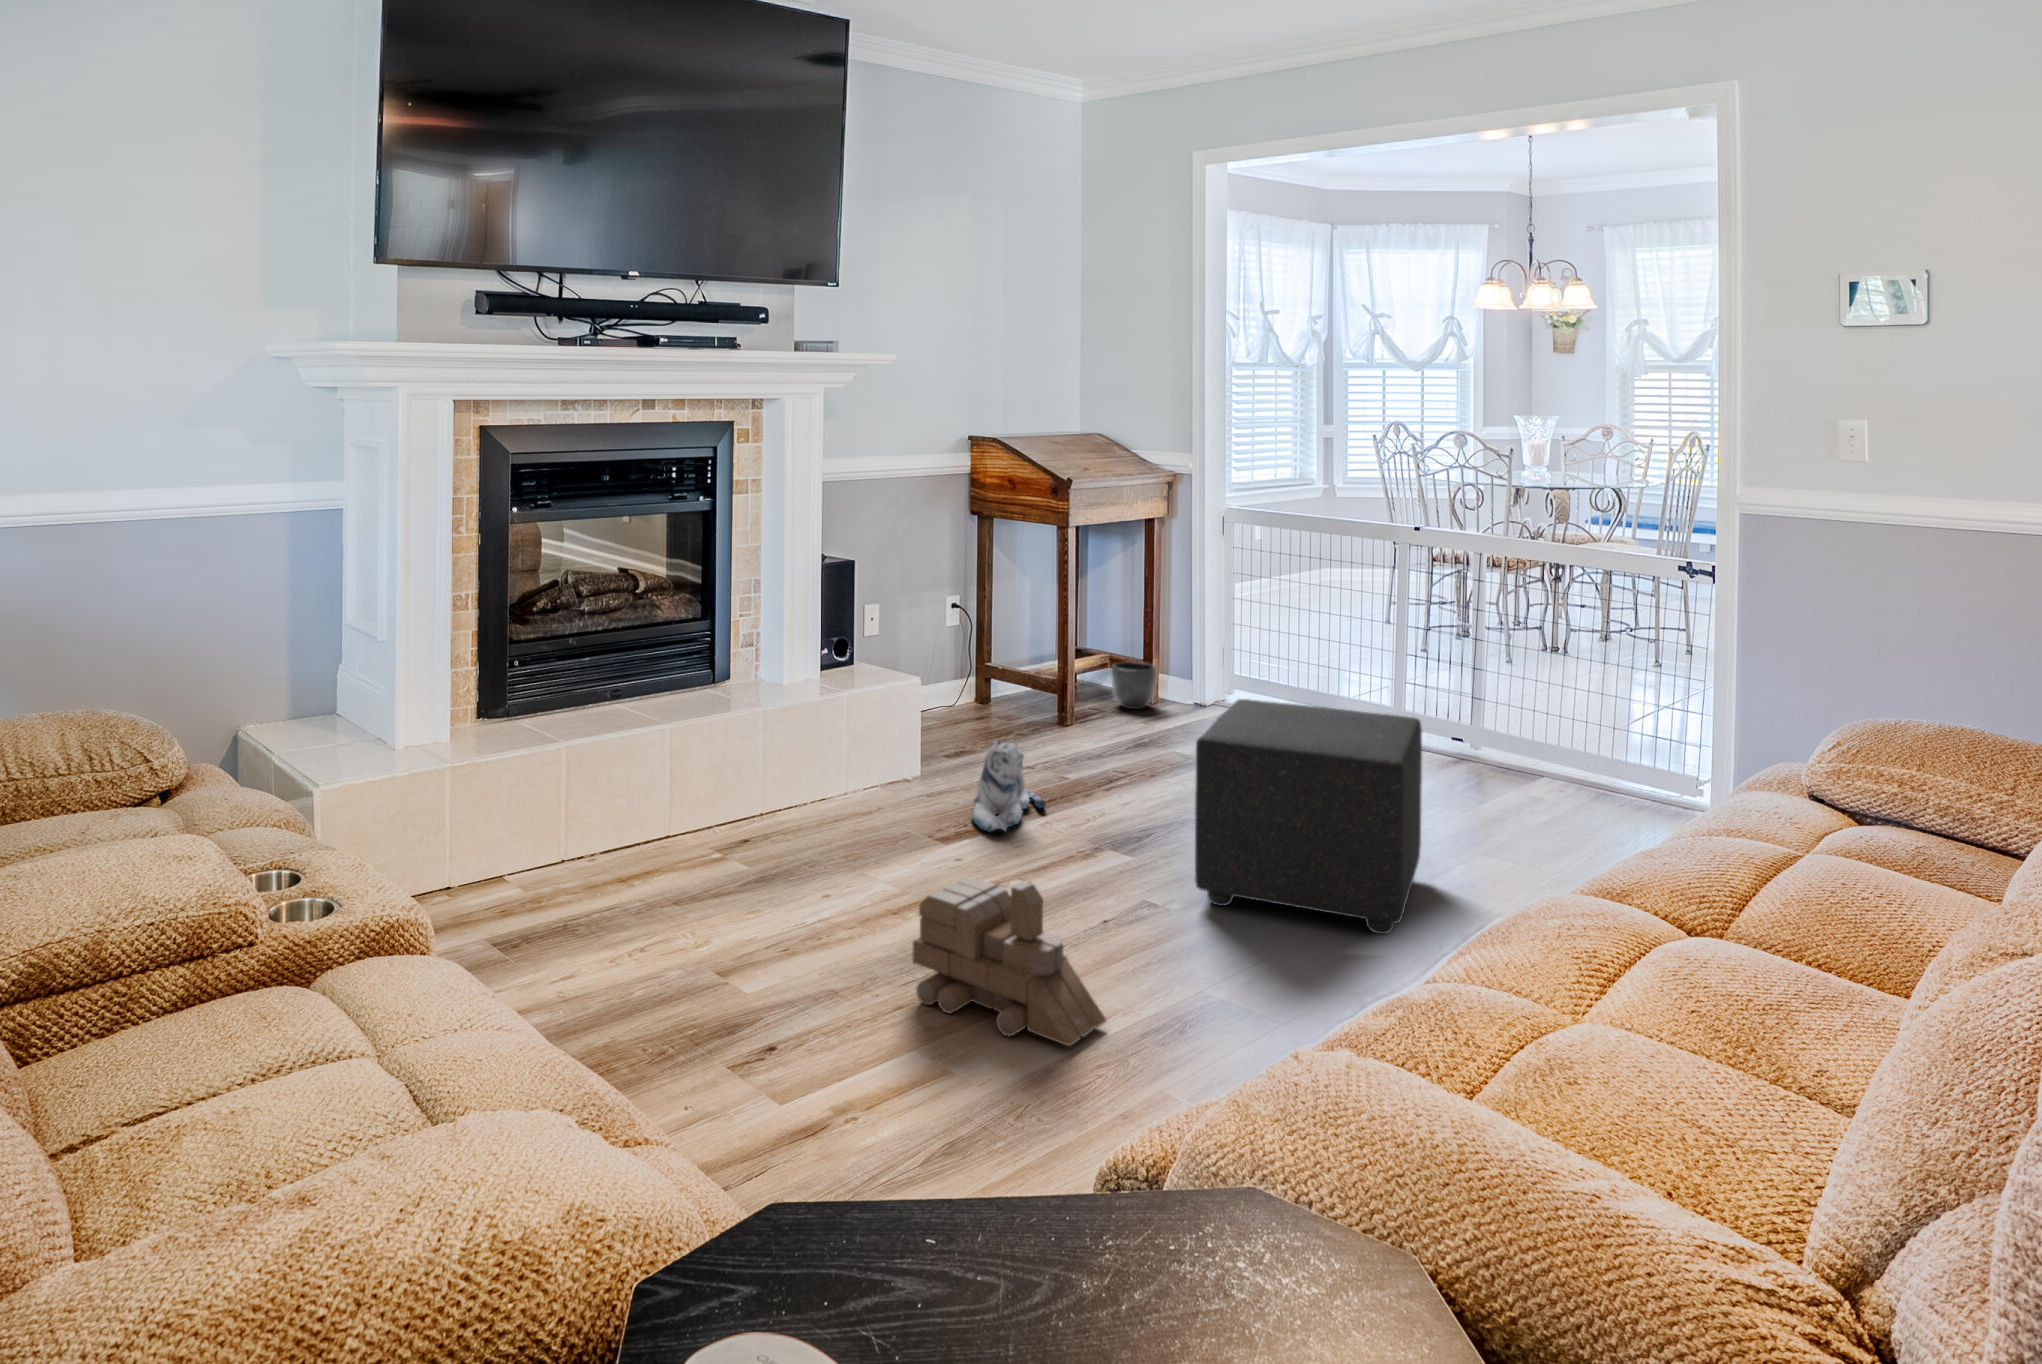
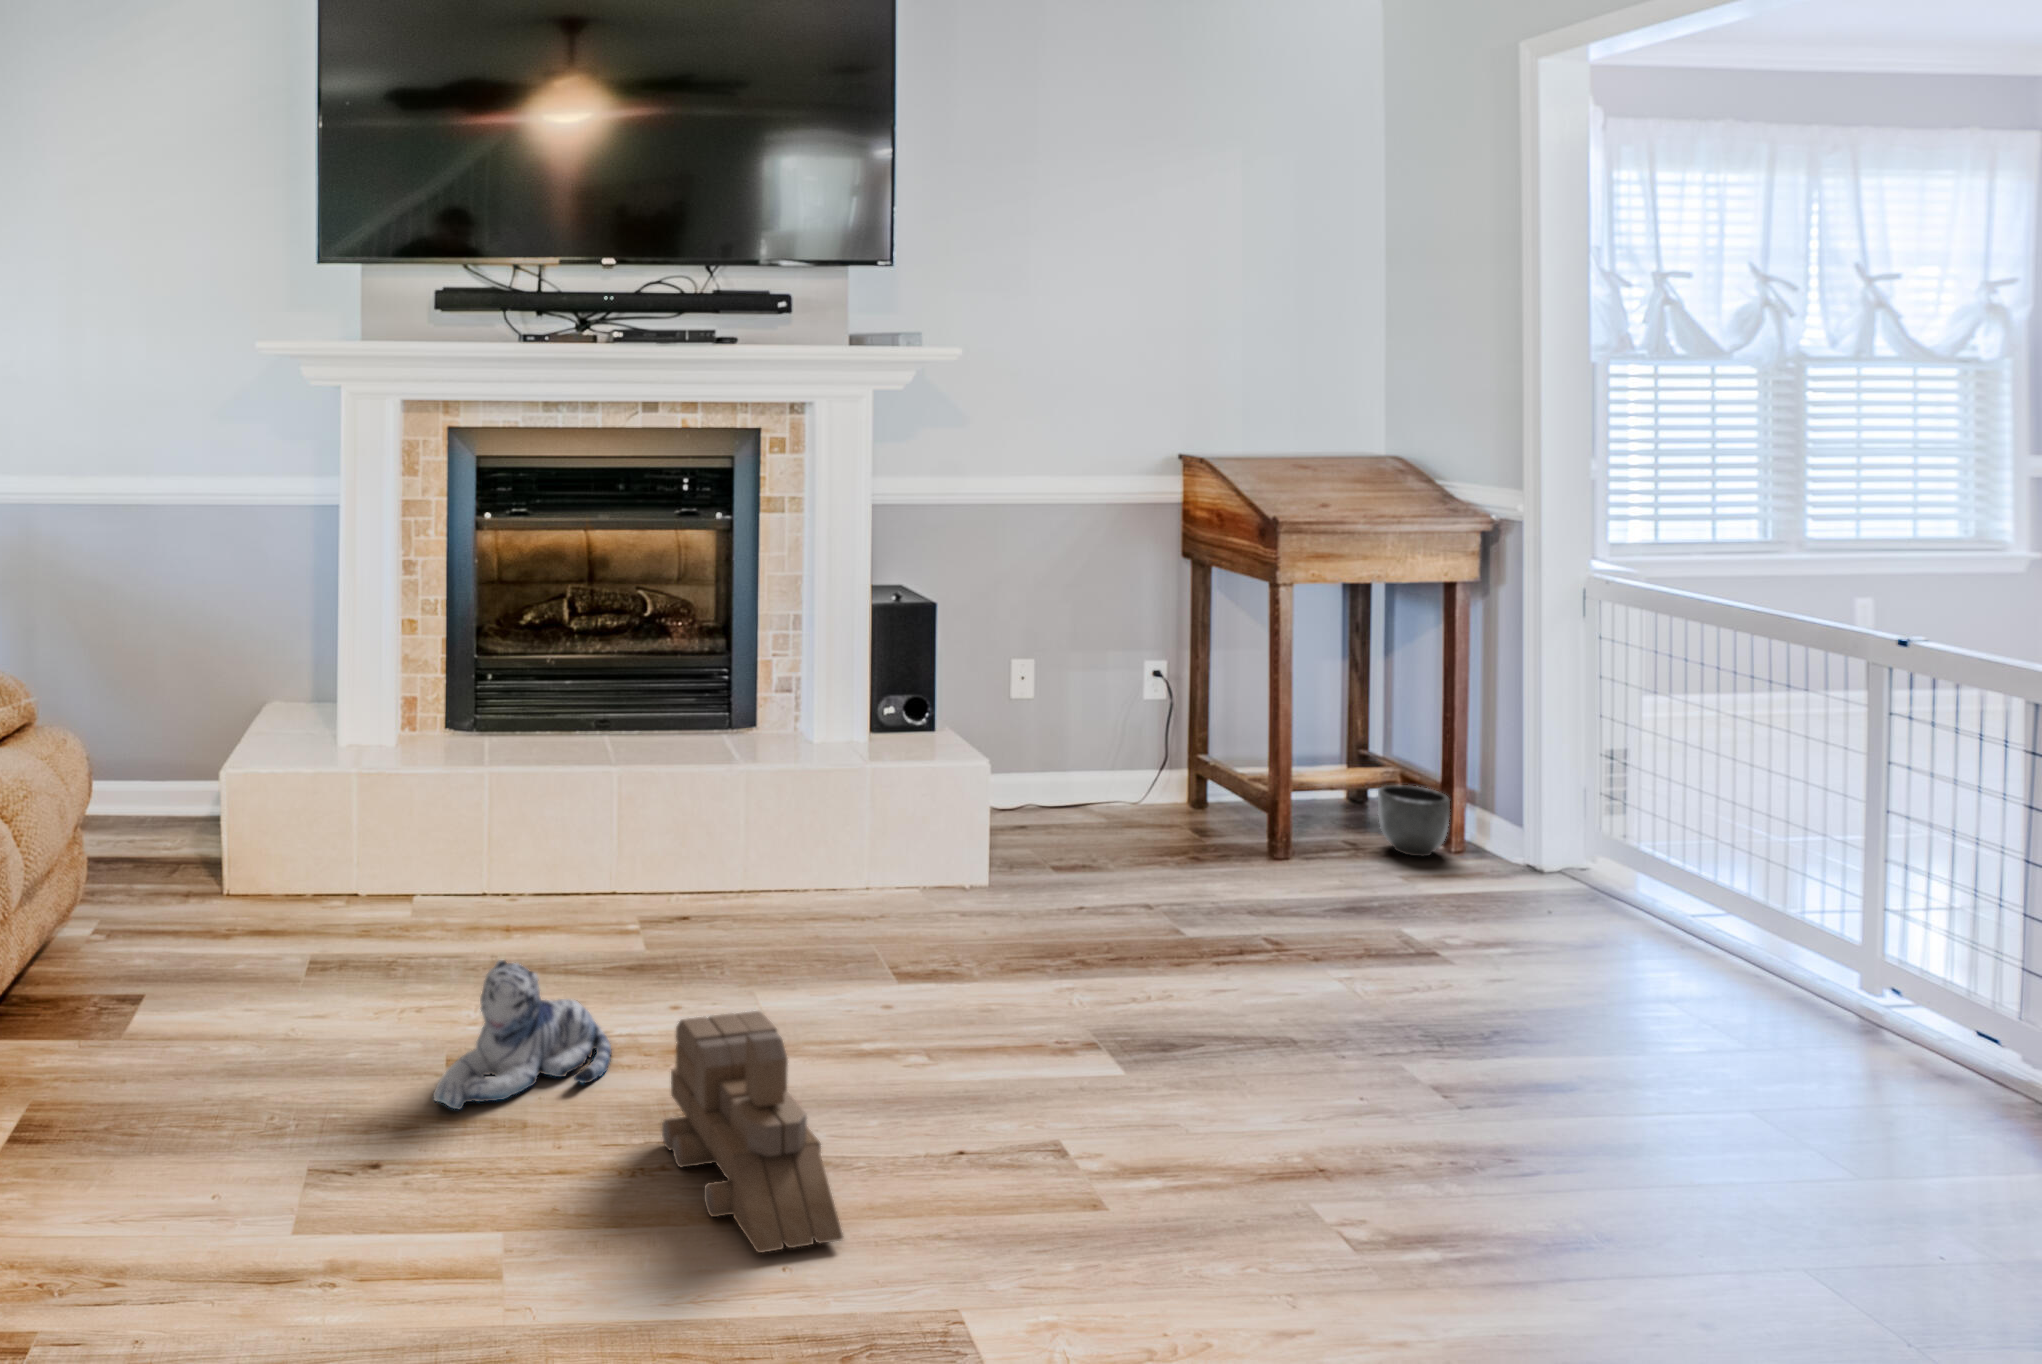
ottoman: present [1195,699,1422,934] -> none [1161,863,1610,1267]
plush toy: present [972,741,1046,832] -> present [433,960,612,1110]

